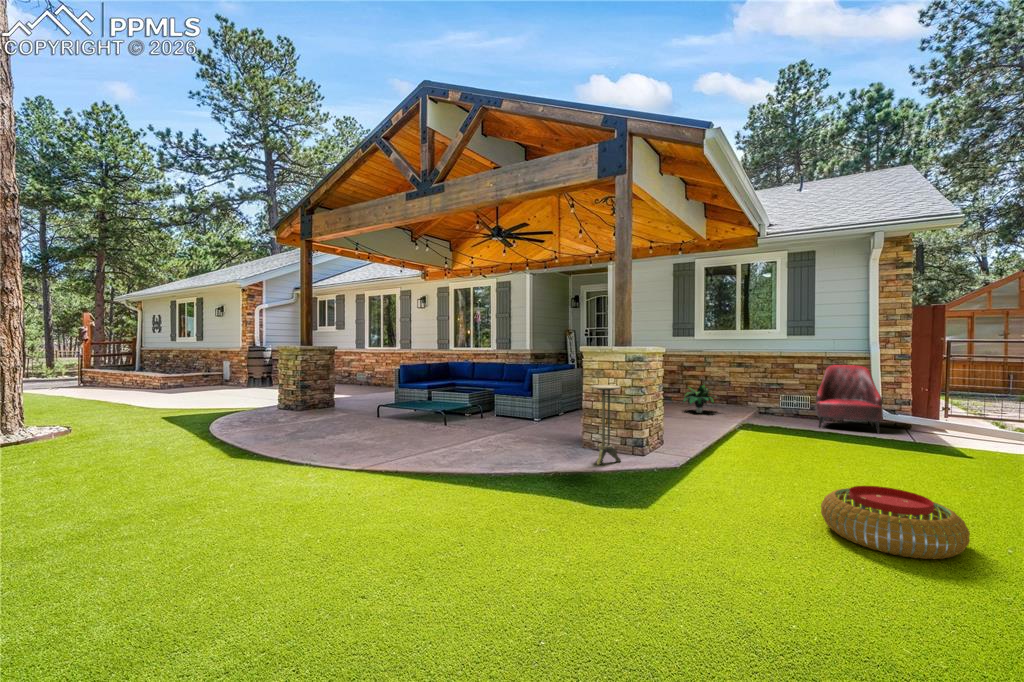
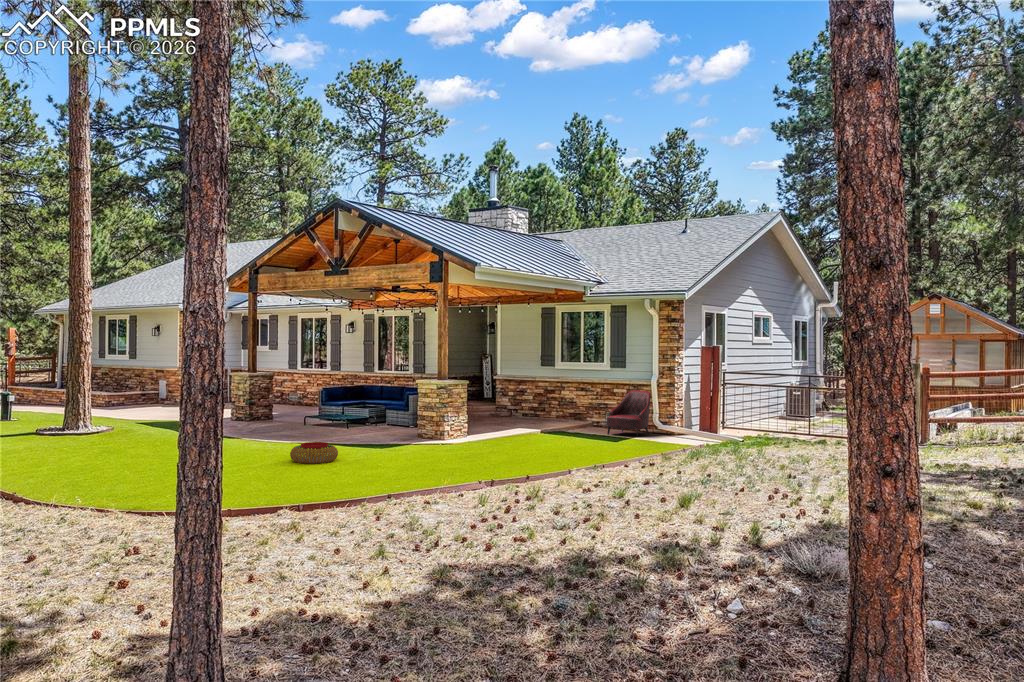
potted plant: present [683,384,715,413] -> none [538,403,567,427]
side table: present [591,385,621,465] -> none [418,402,435,446]
pouf: present [821,486,970,559] -> present [290,442,338,464]

